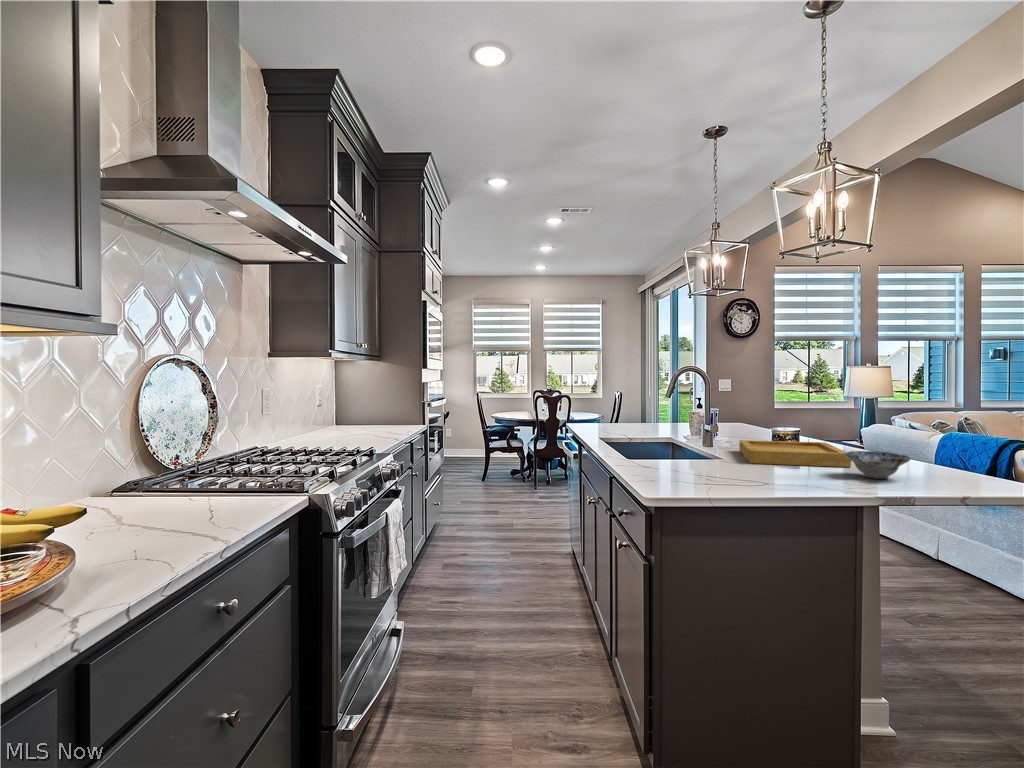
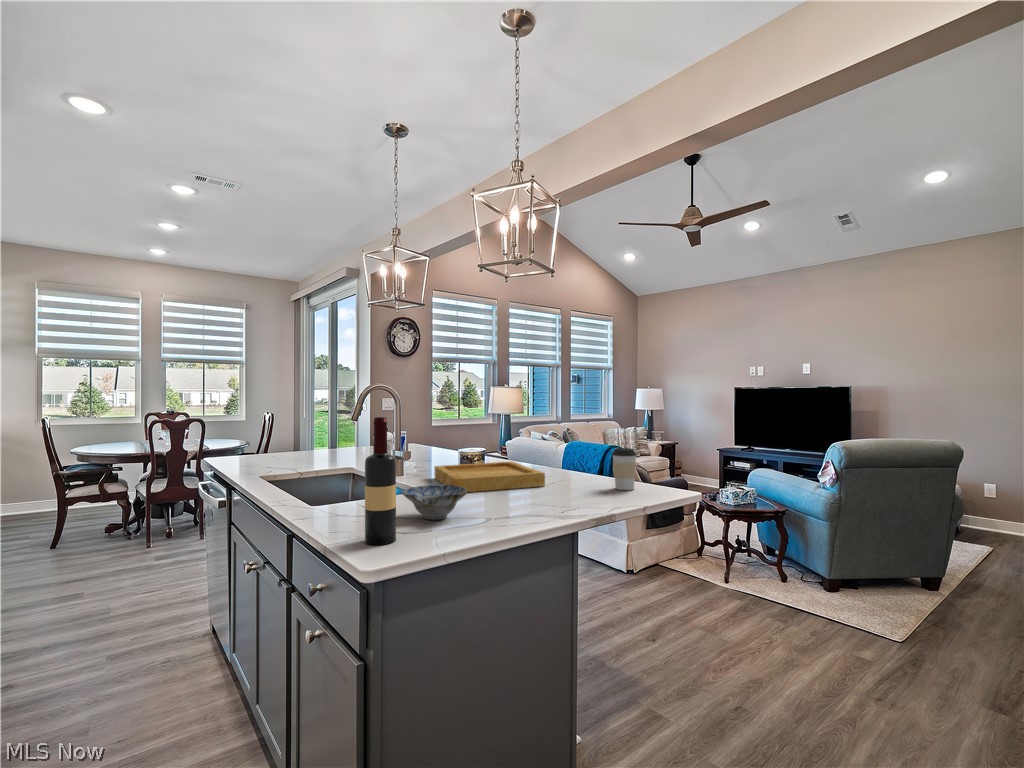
wine bottle: none [654,392,677,486] -> present [365,417,396,545]
coffee cup: none [936,434,972,481] -> present [613,448,637,490]
ceramic bowl: present [844,451,911,479] -> present [403,485,467,520]

